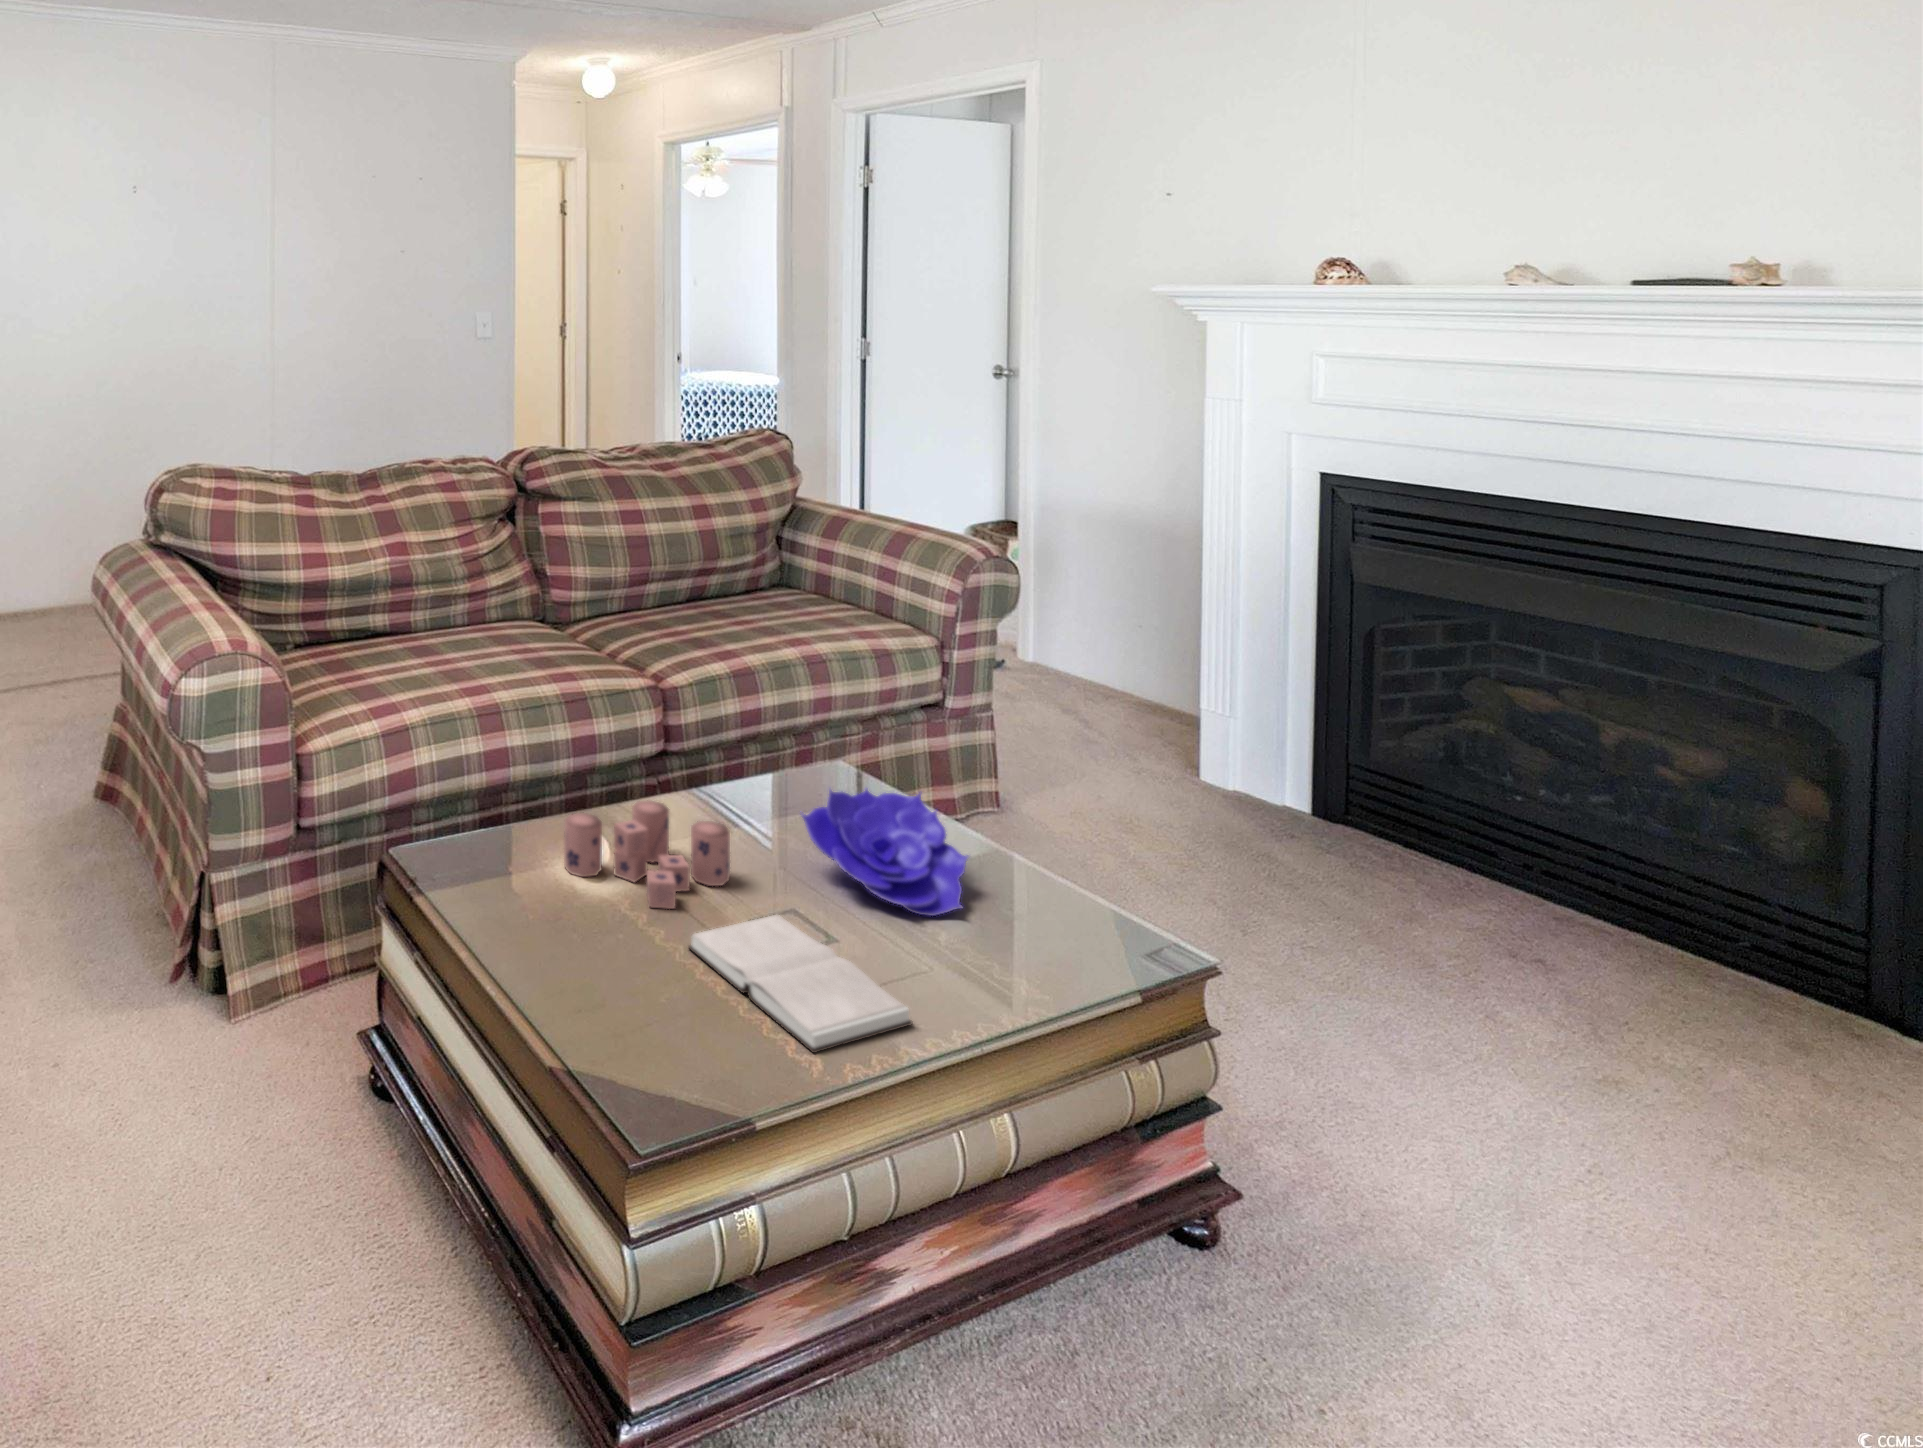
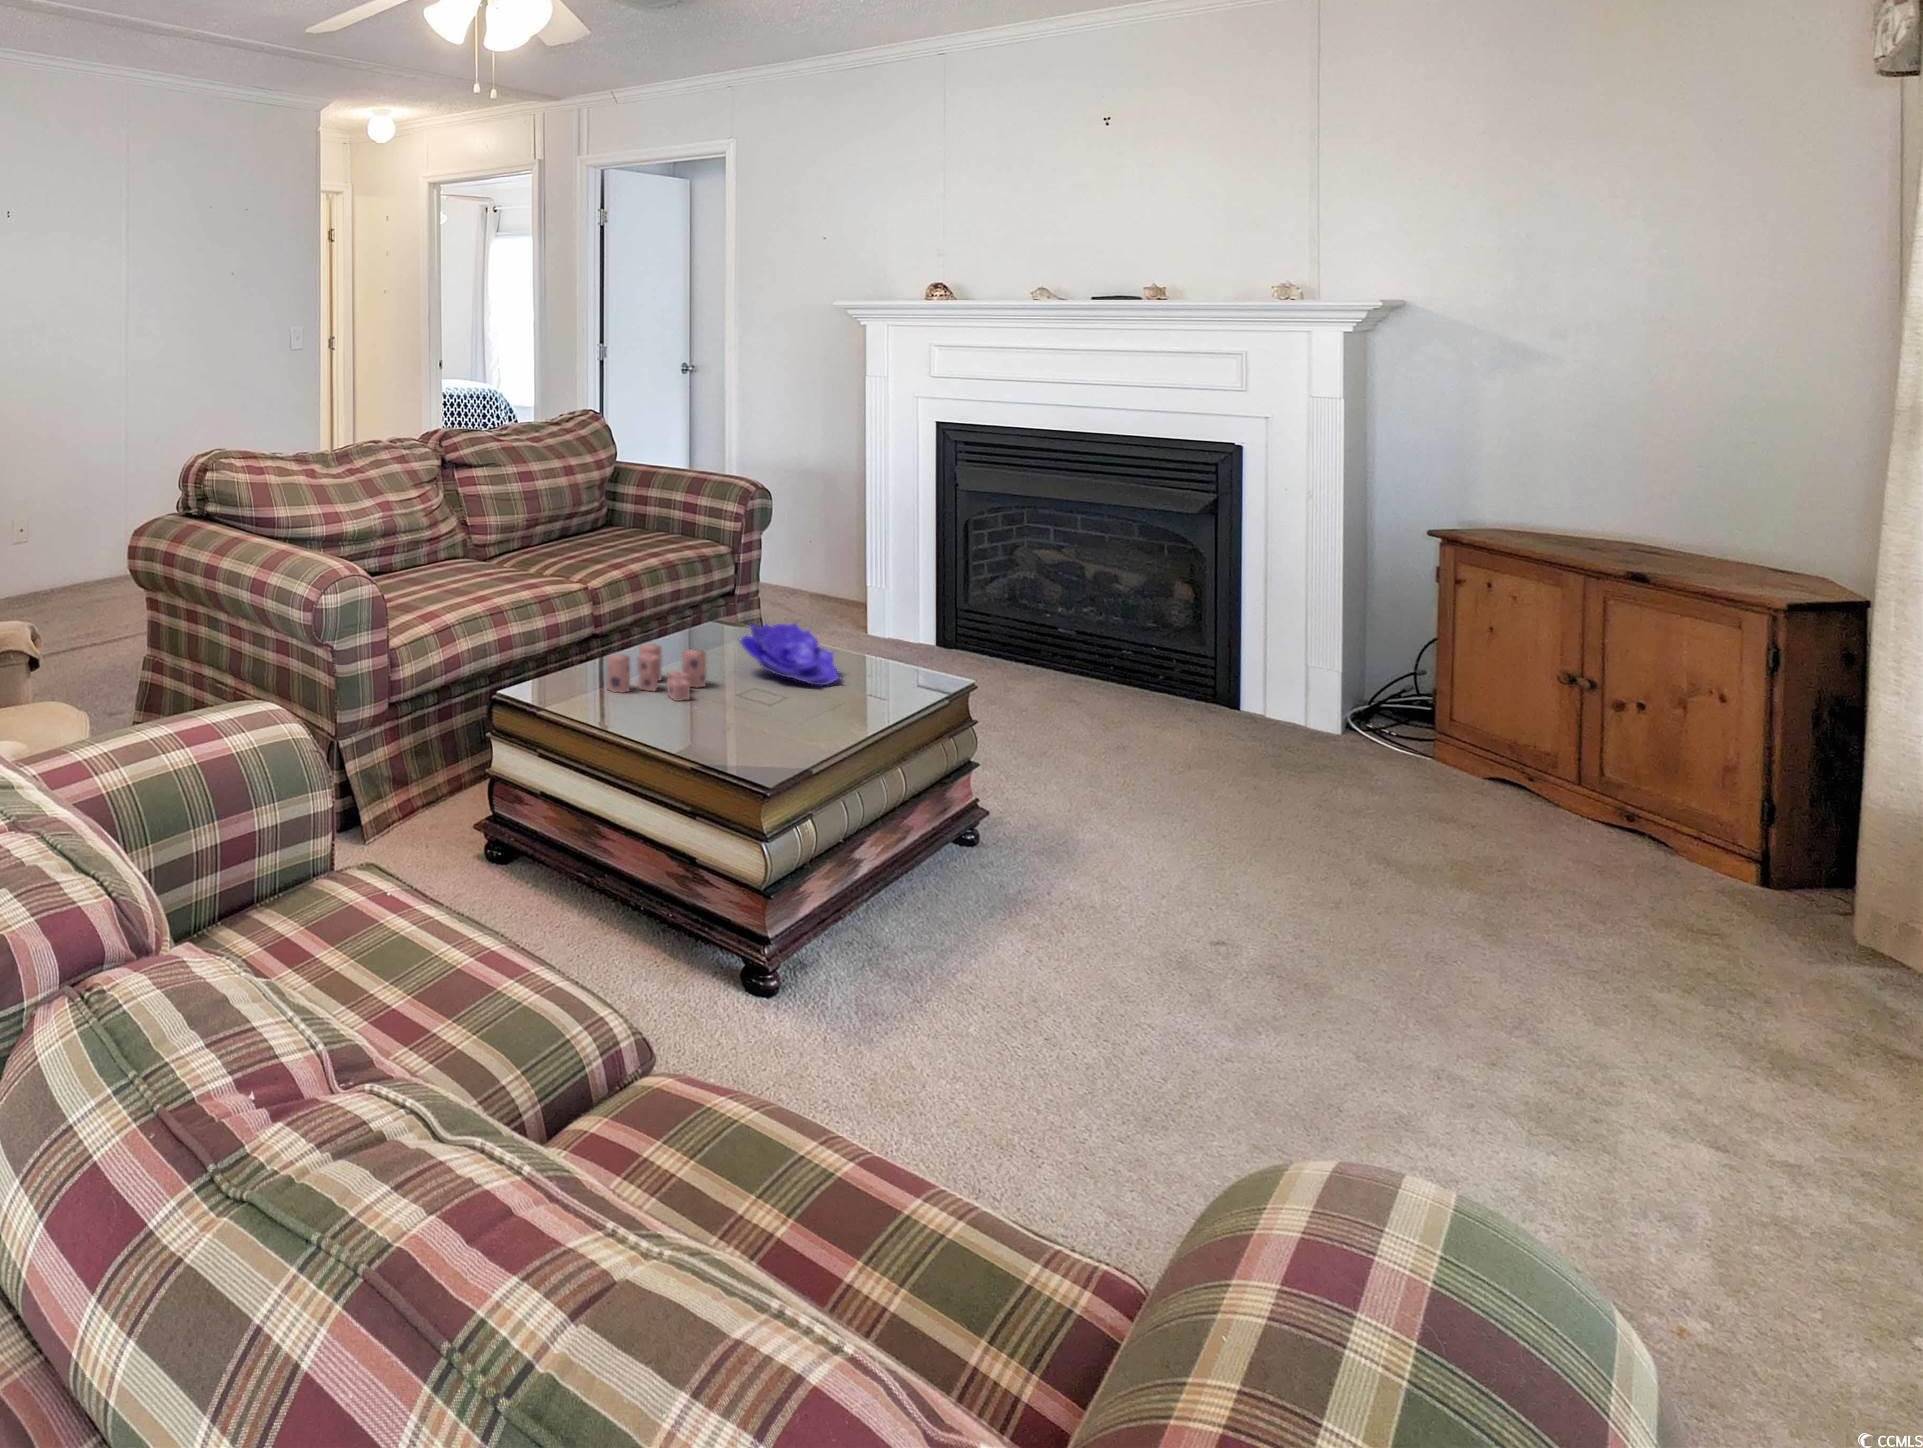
hardback book: present [689,915,912,1053] -> none [714,691,855,745]

